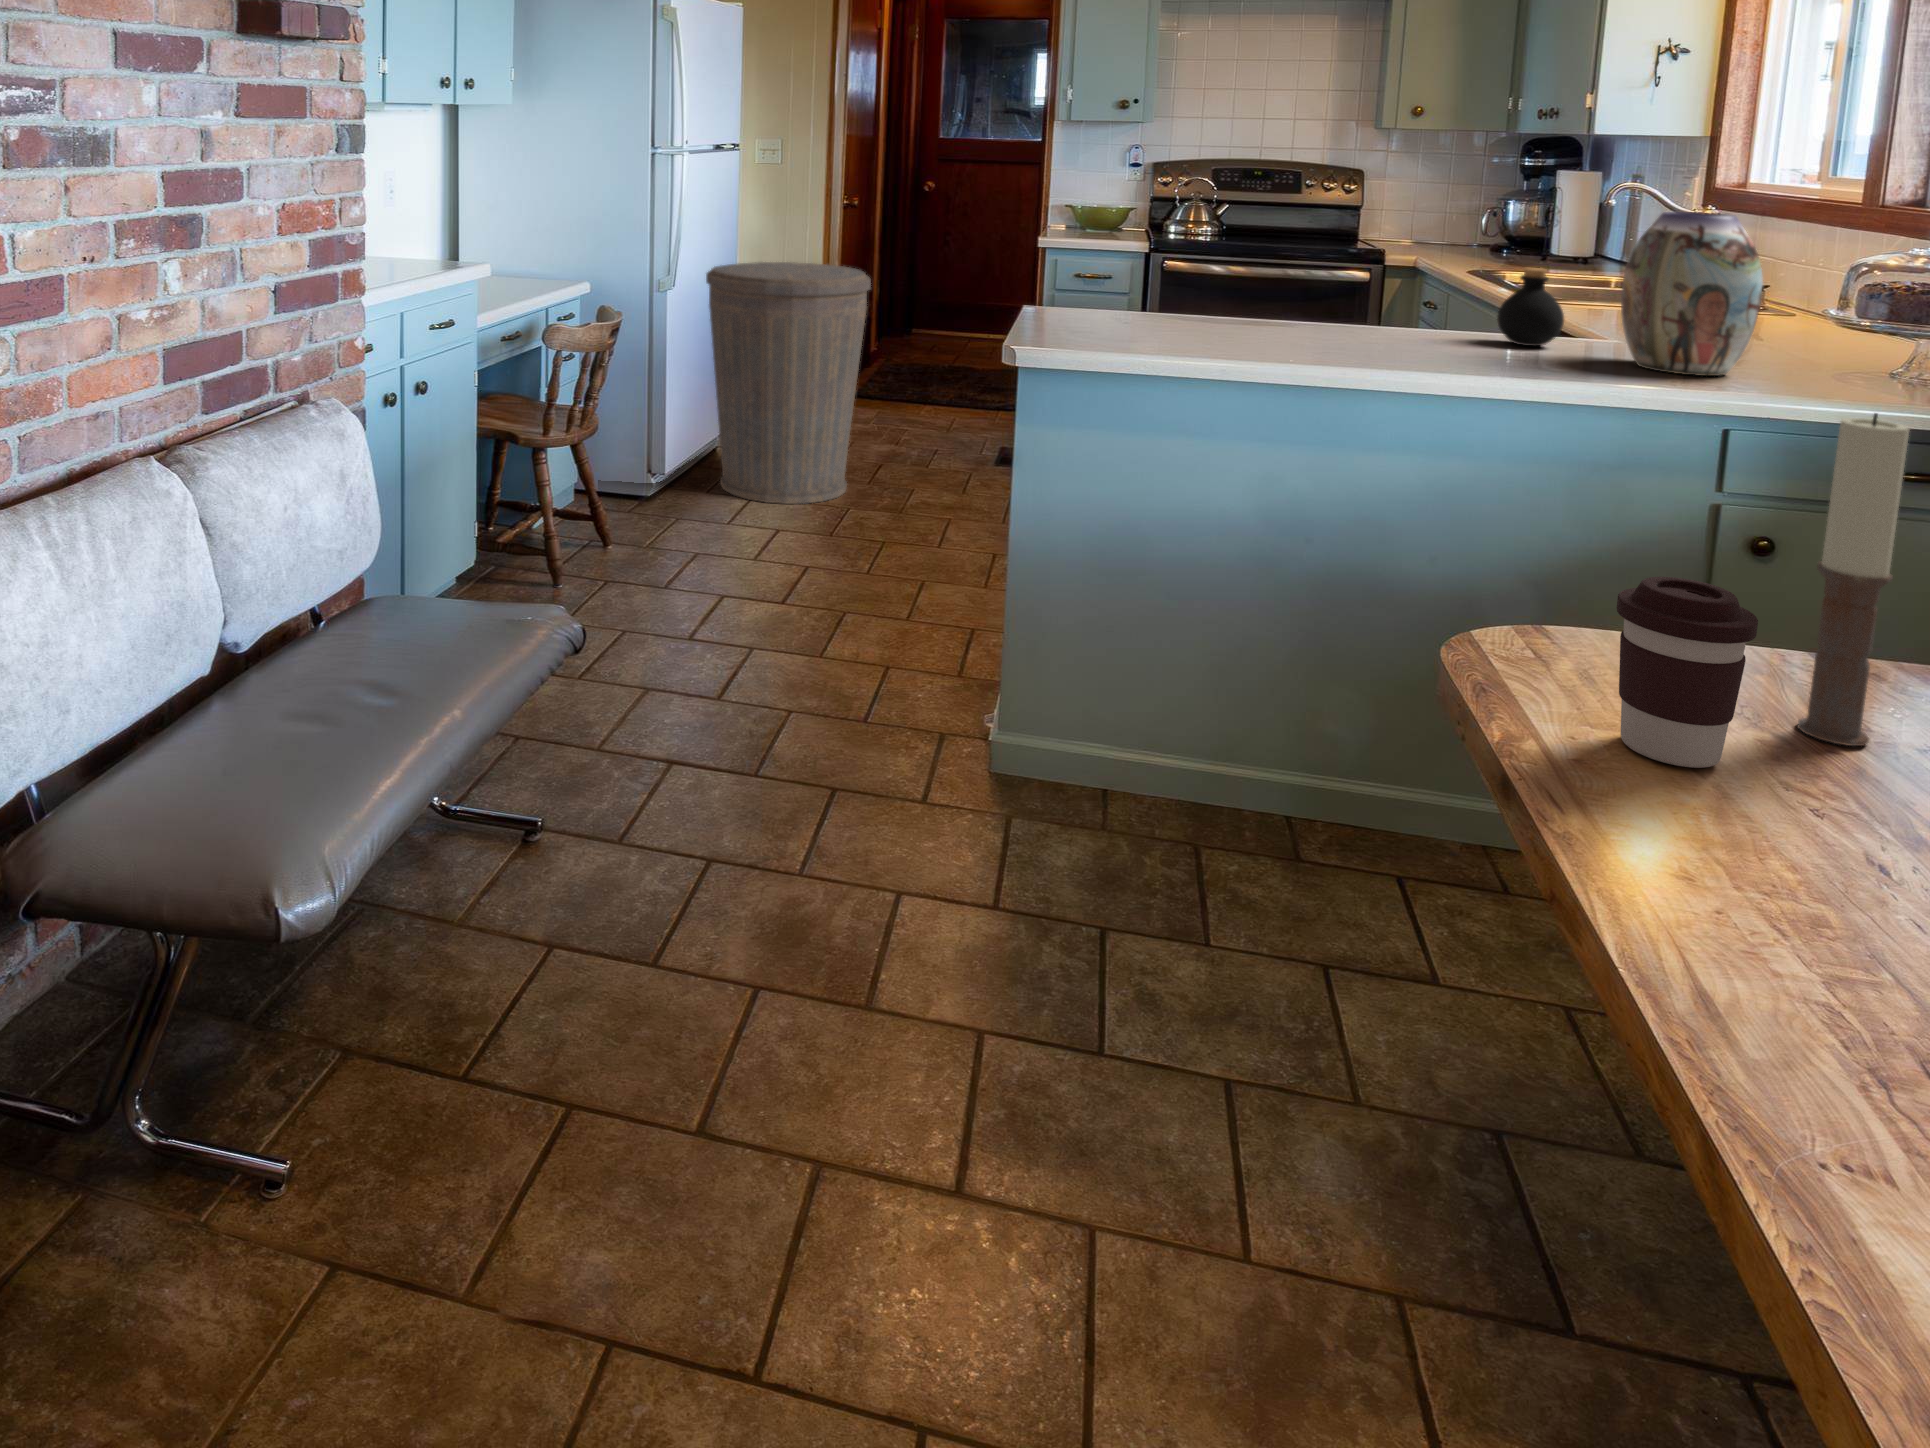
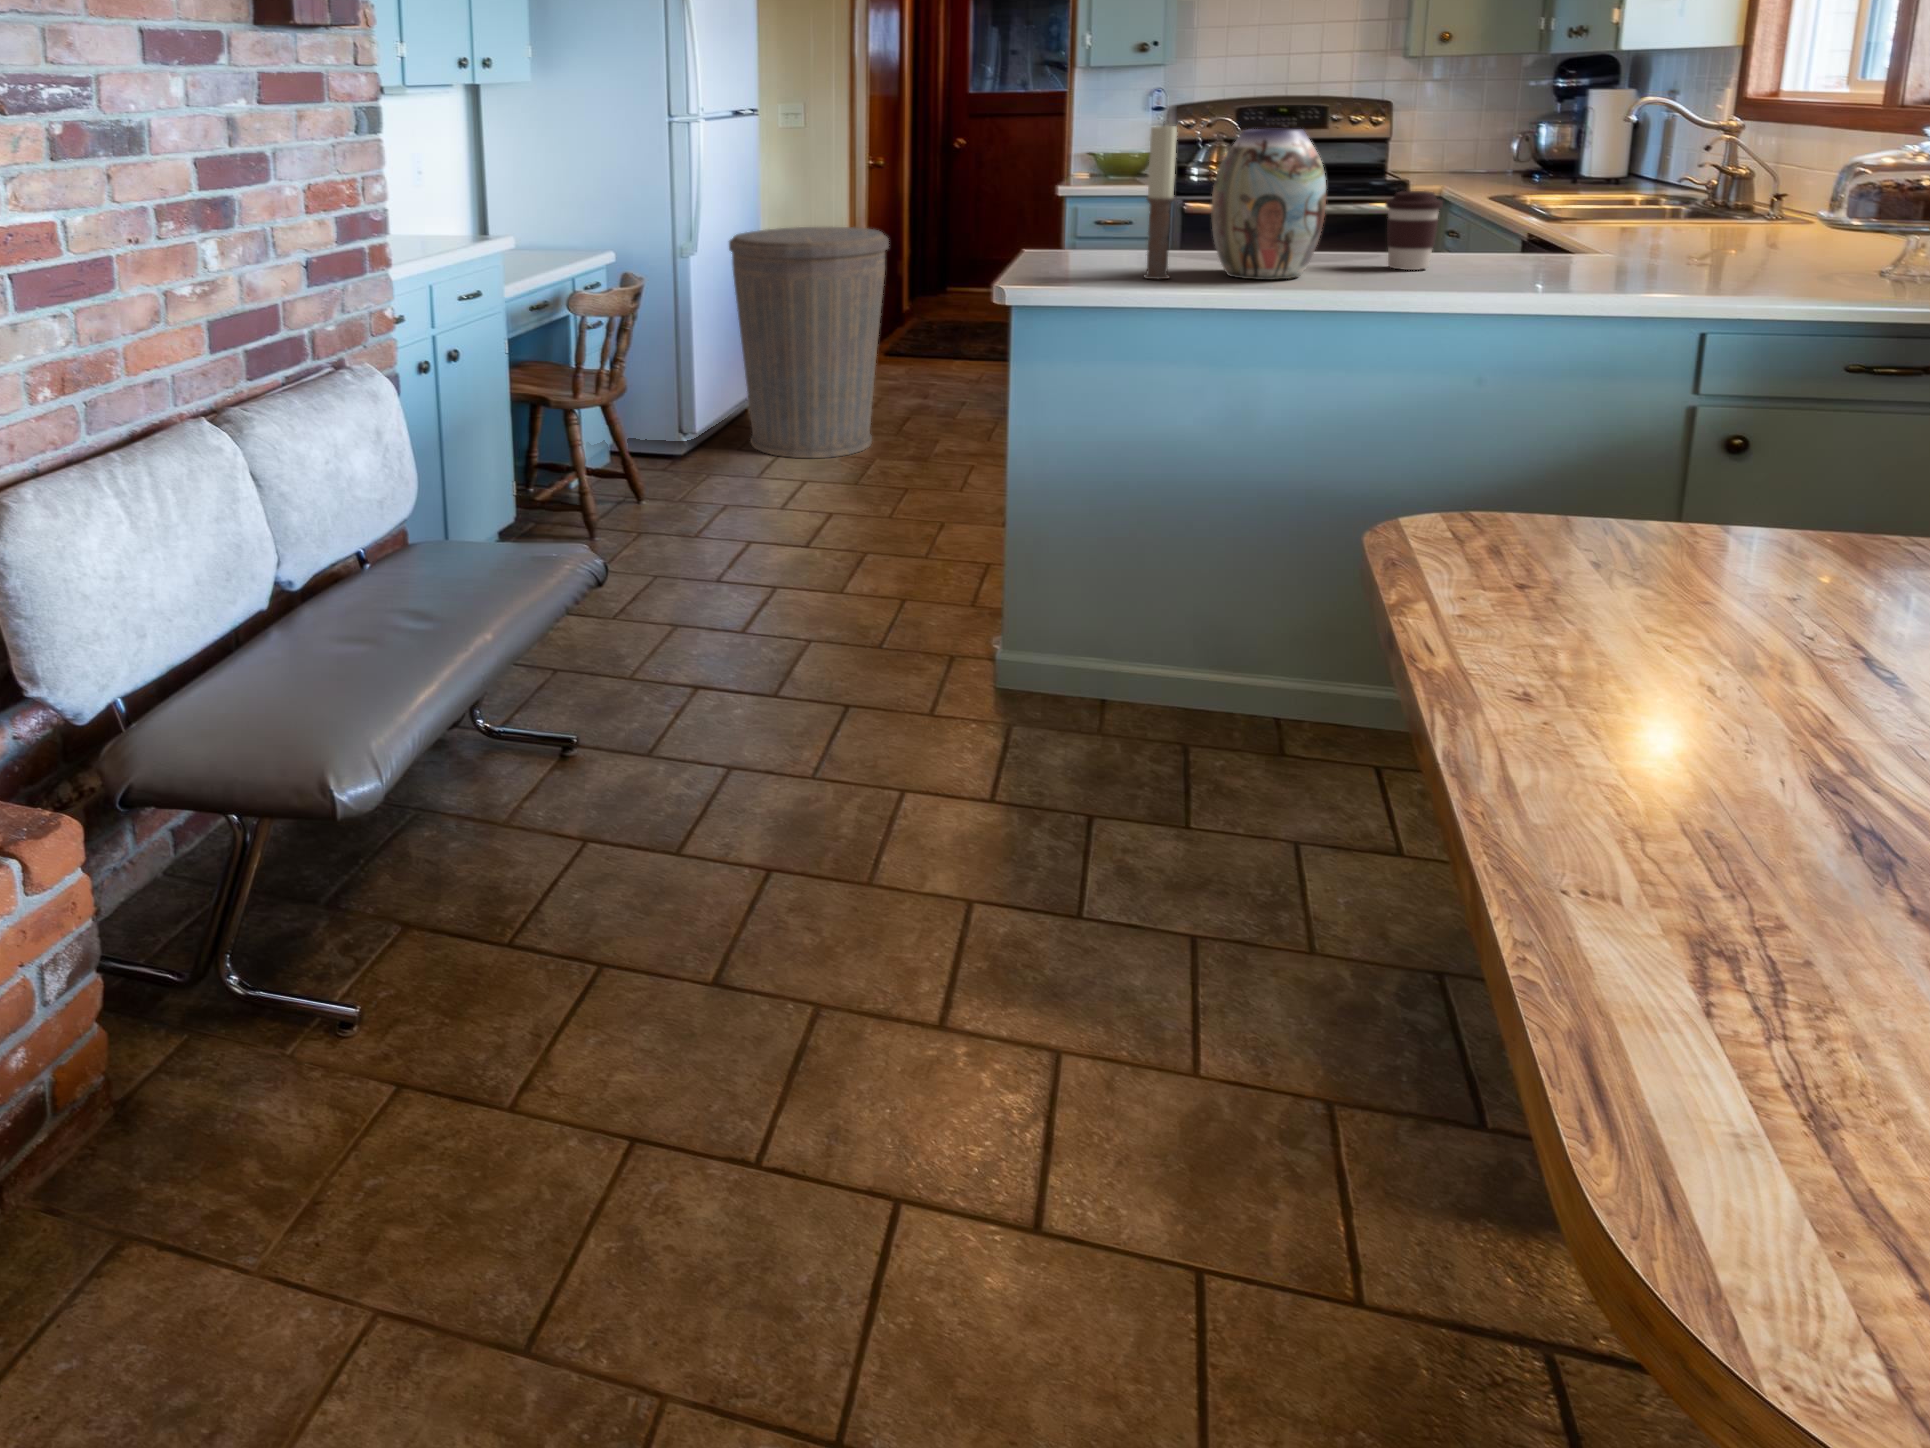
vase: present [1621,212,1763,376] -> present [1211,128,1327,280]
bottle: present [1497,268,1564,346] -> none [1485,189,1551,266]
candle: present [1798,413,1910,746] -> present [1144,125,1177,279]
coffee cup: present [1617,577,1758,768] -> present [1386,191,1443,270]

